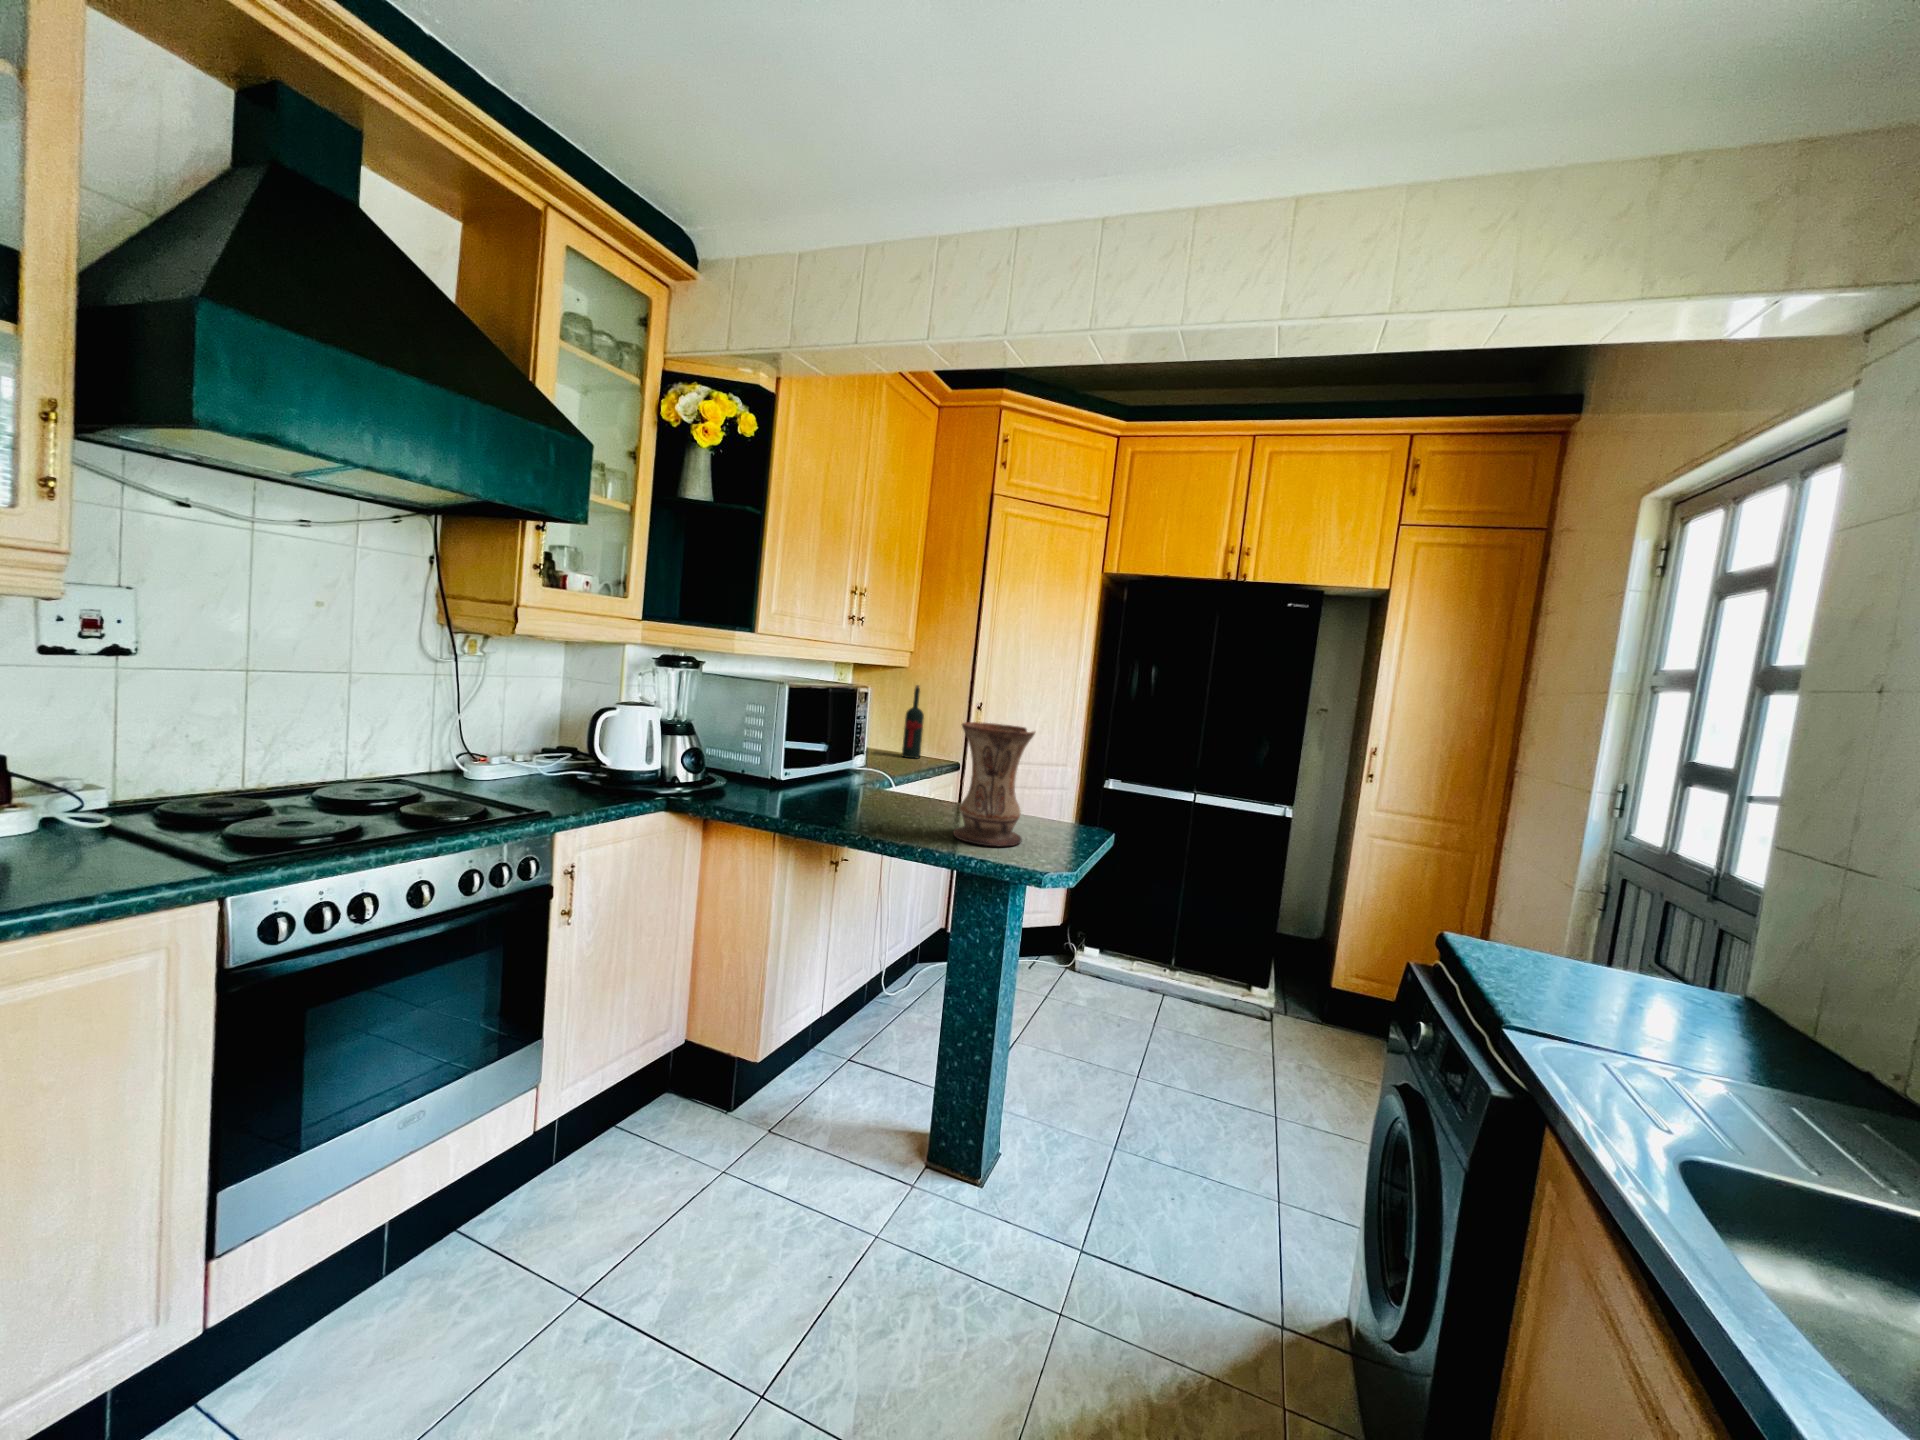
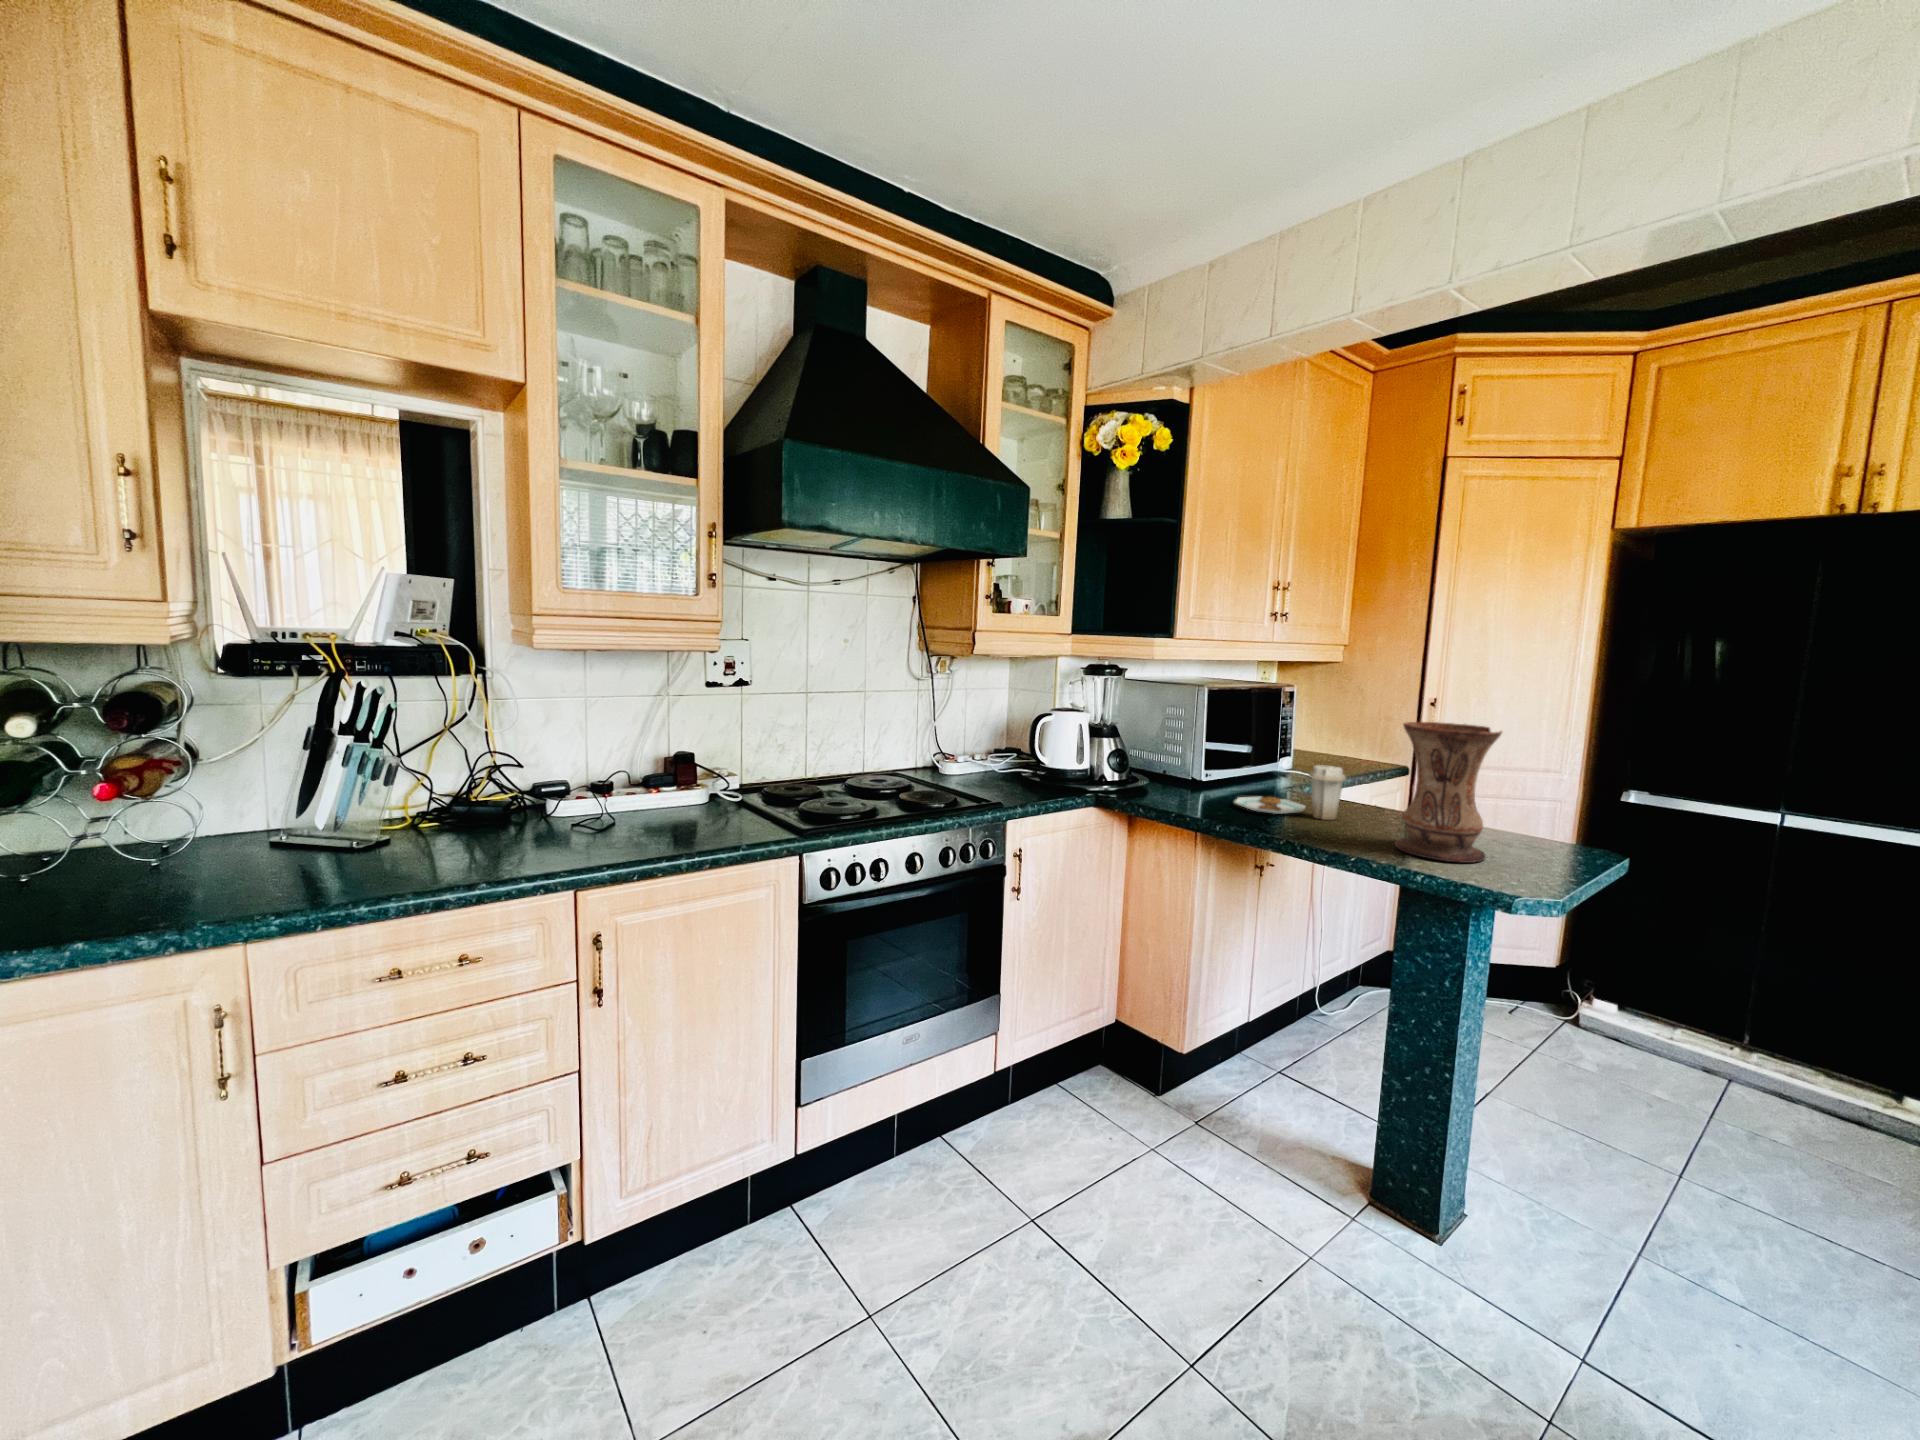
wine bottle: present [902,685,924,758] -> none [1334,681,1361,762]
plate: none [812,762,914,814] -> present [1235,765,1346,820]

